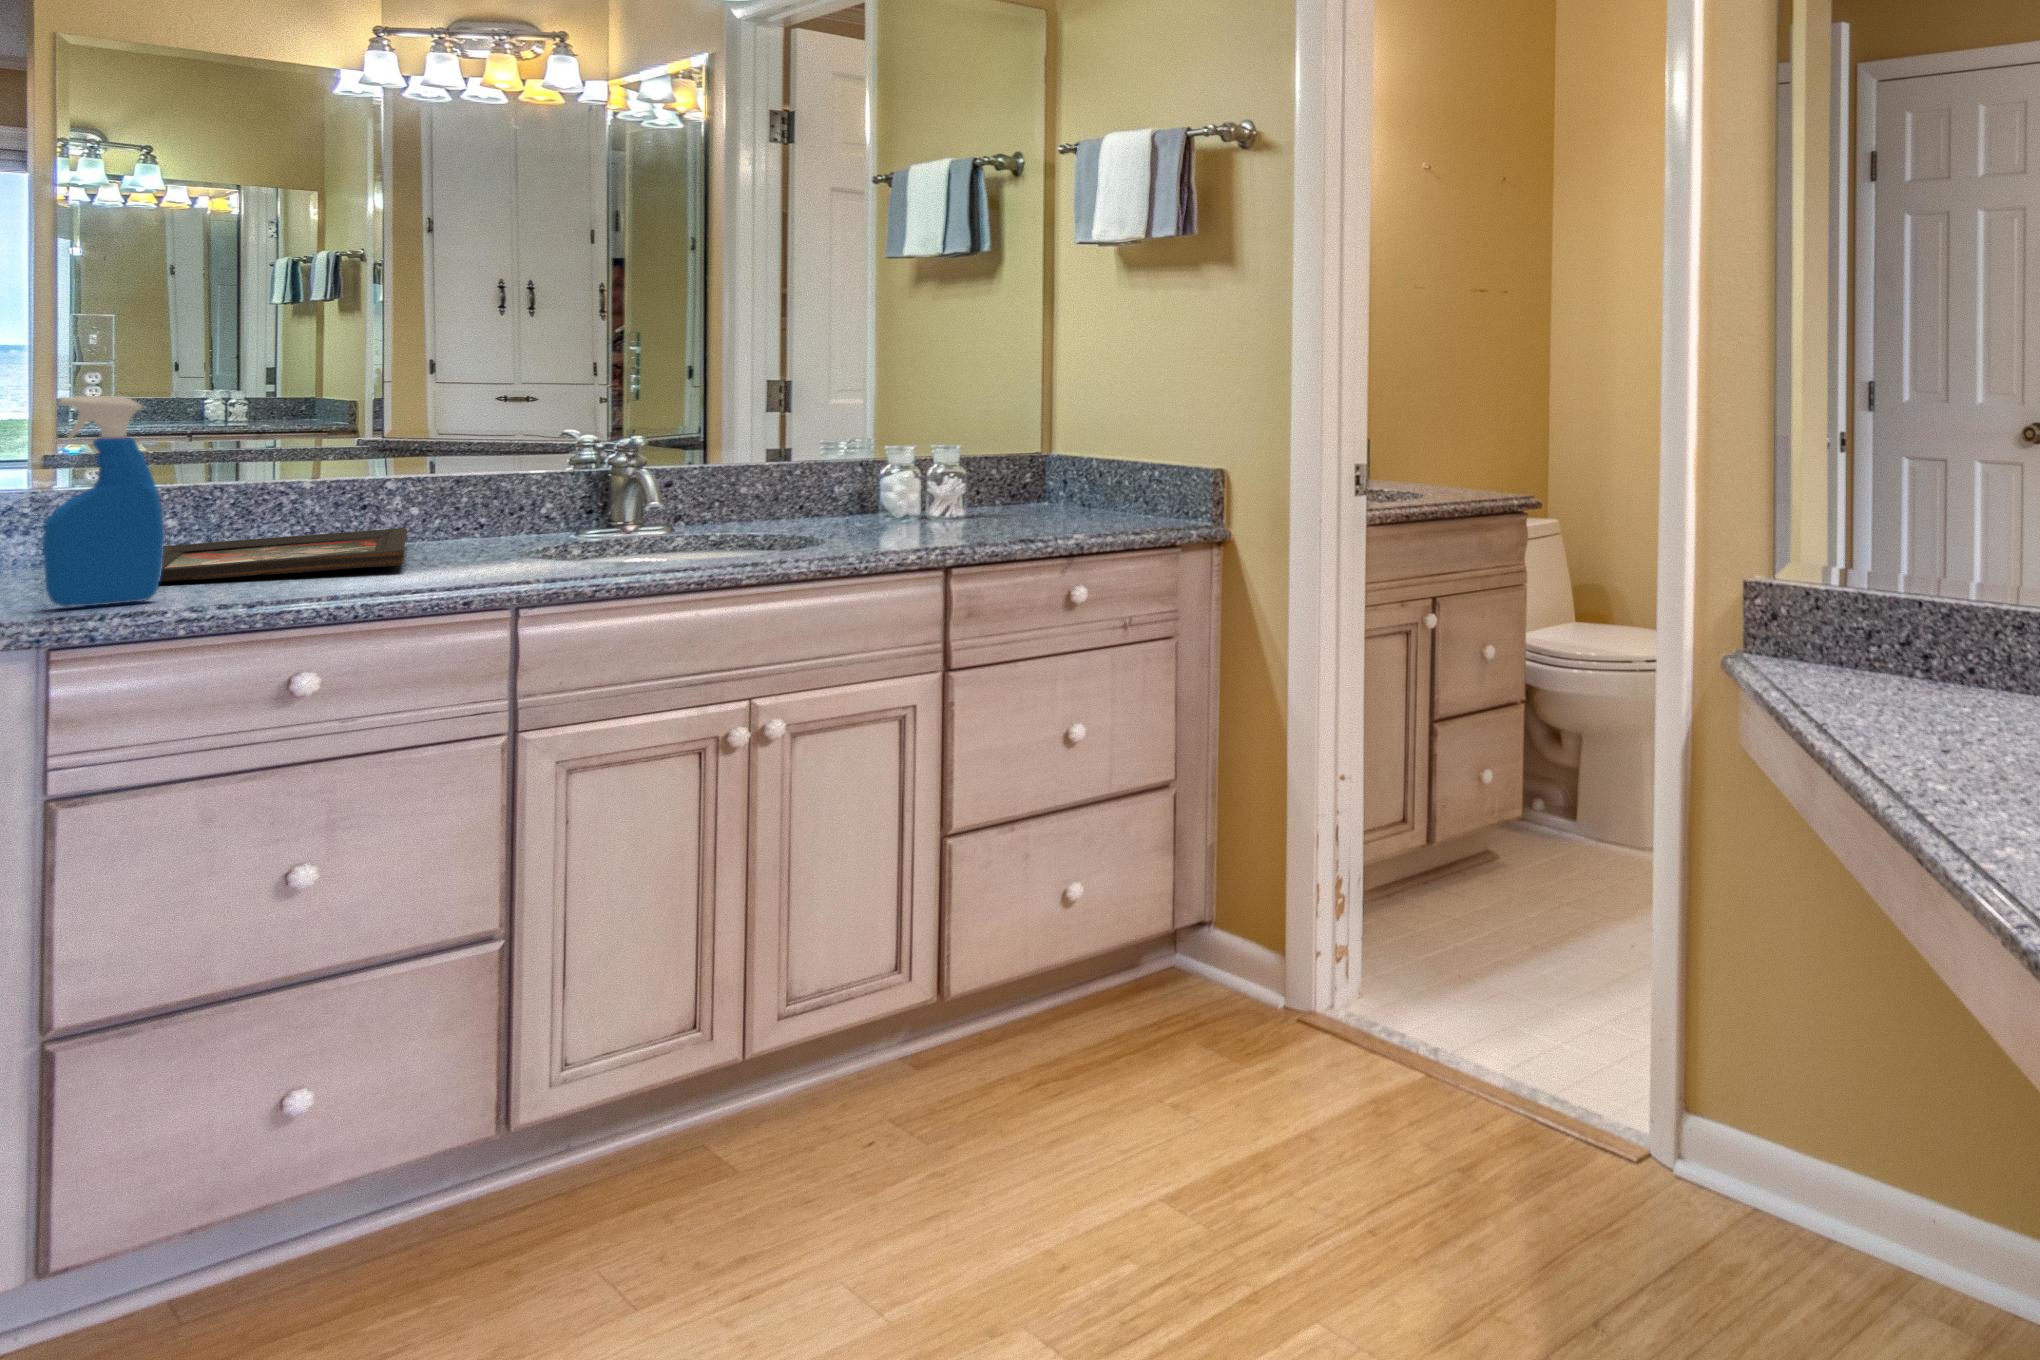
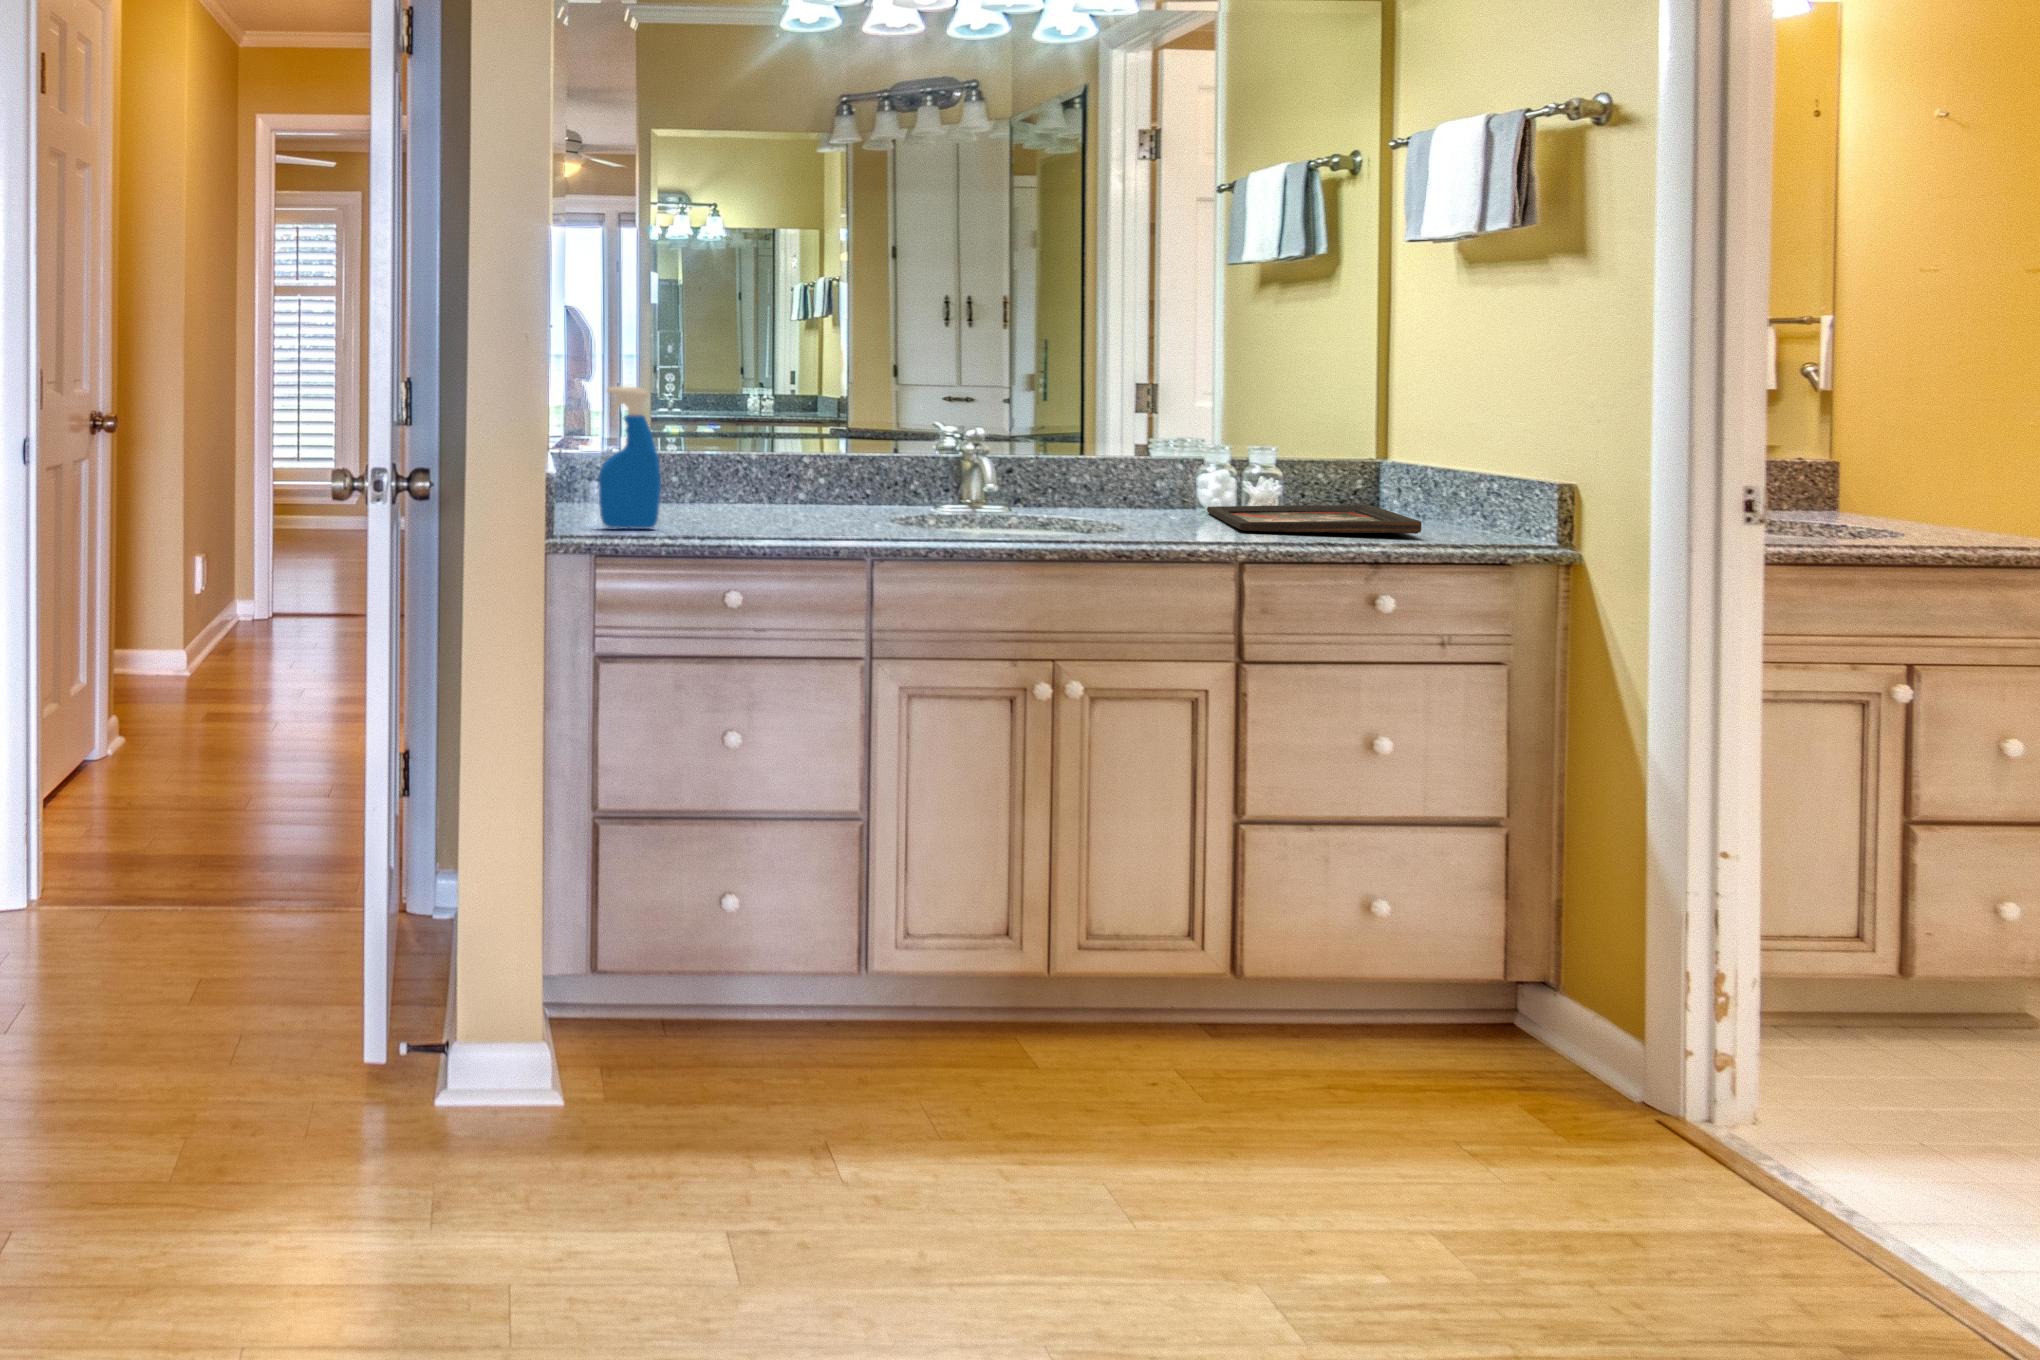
decorative tray: present [159,528,407,582] -> present [1207,505,1422,534]

